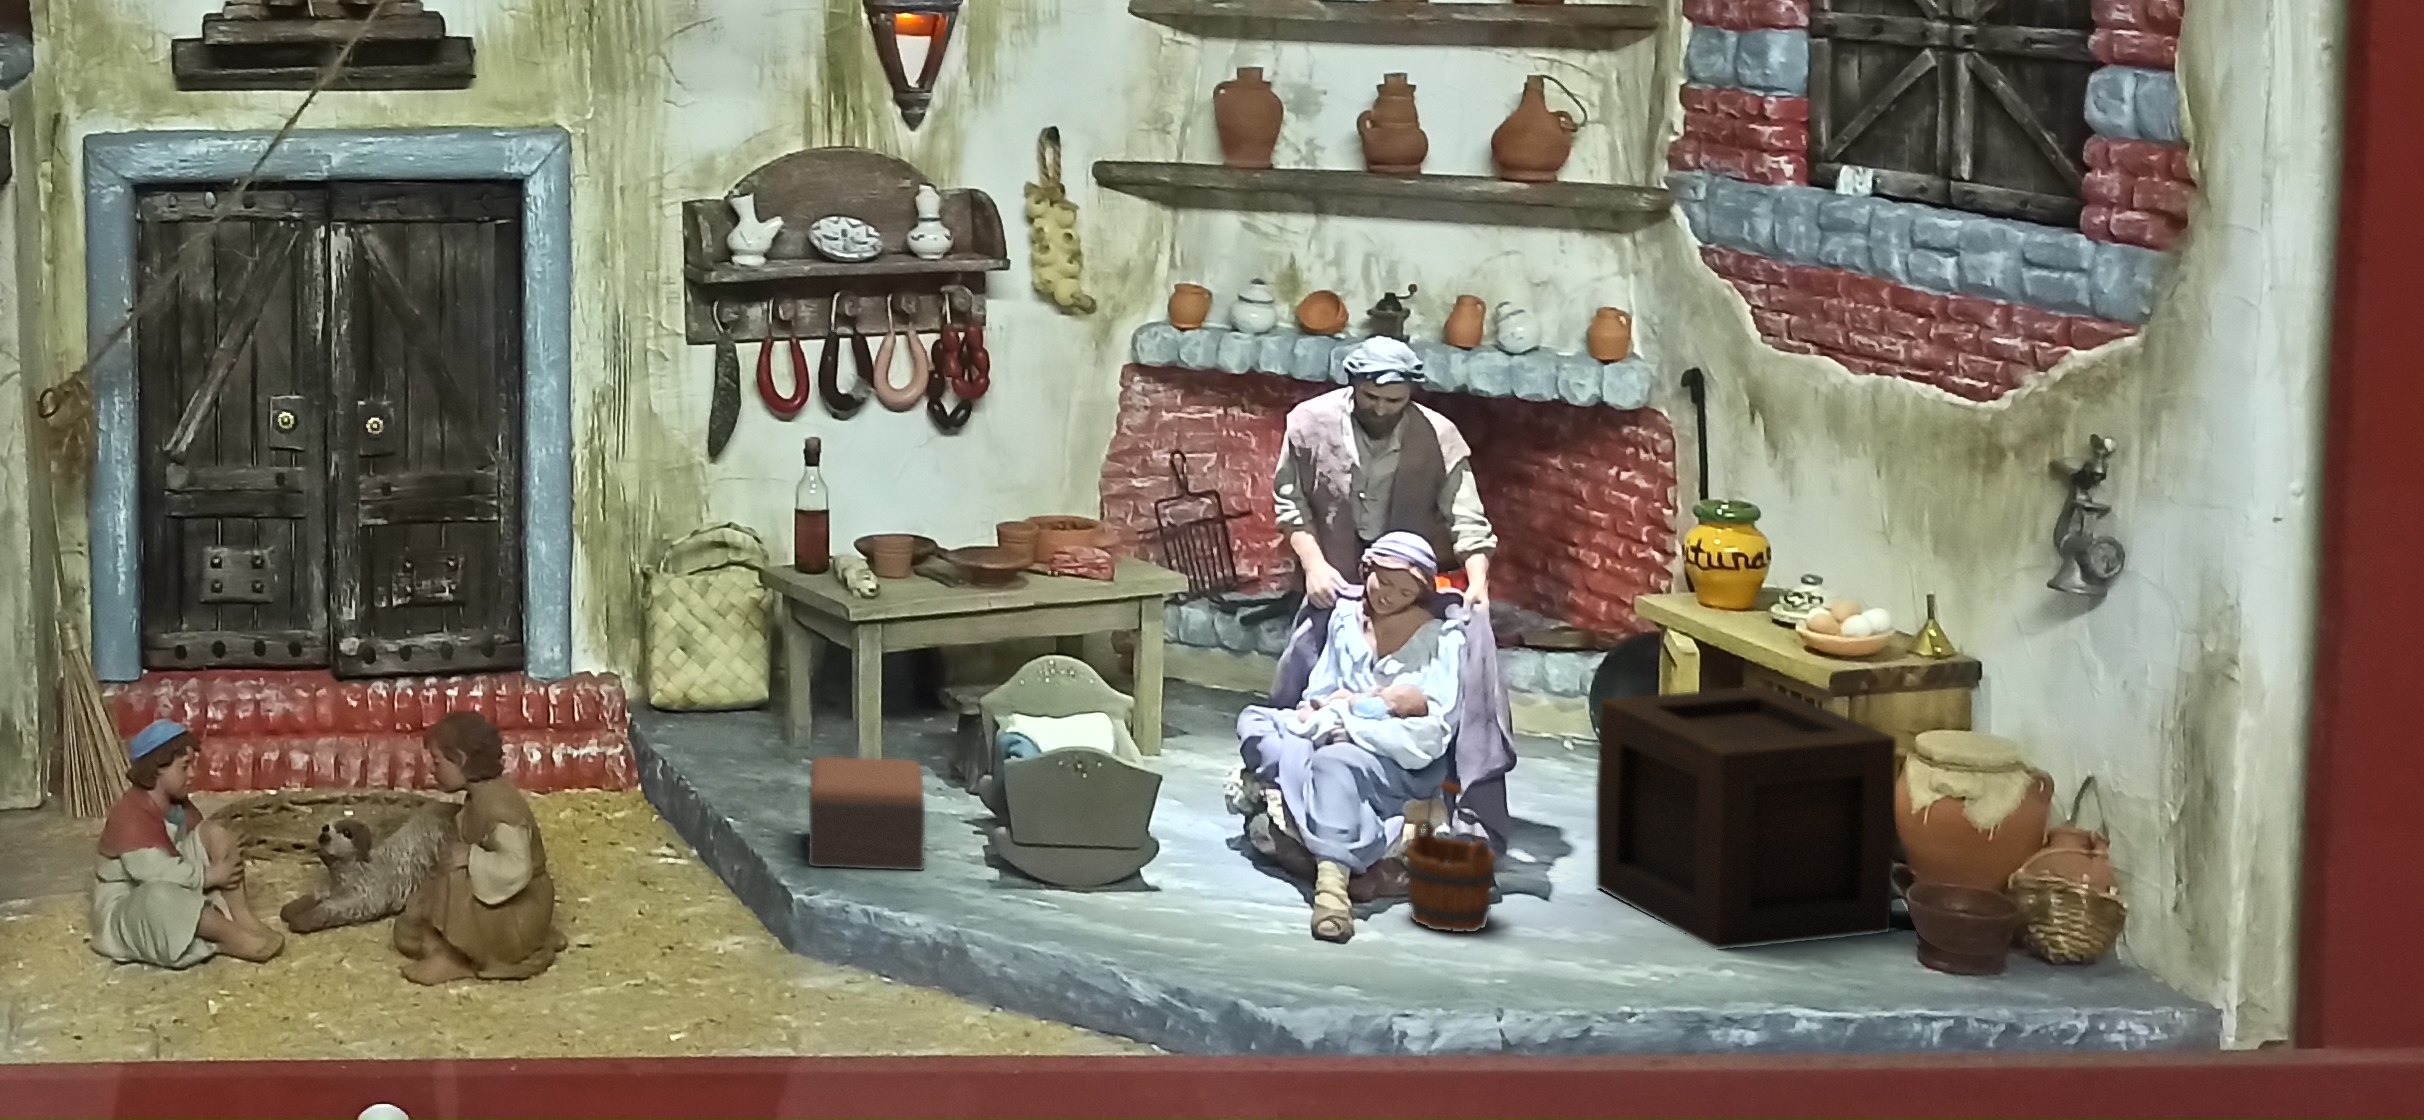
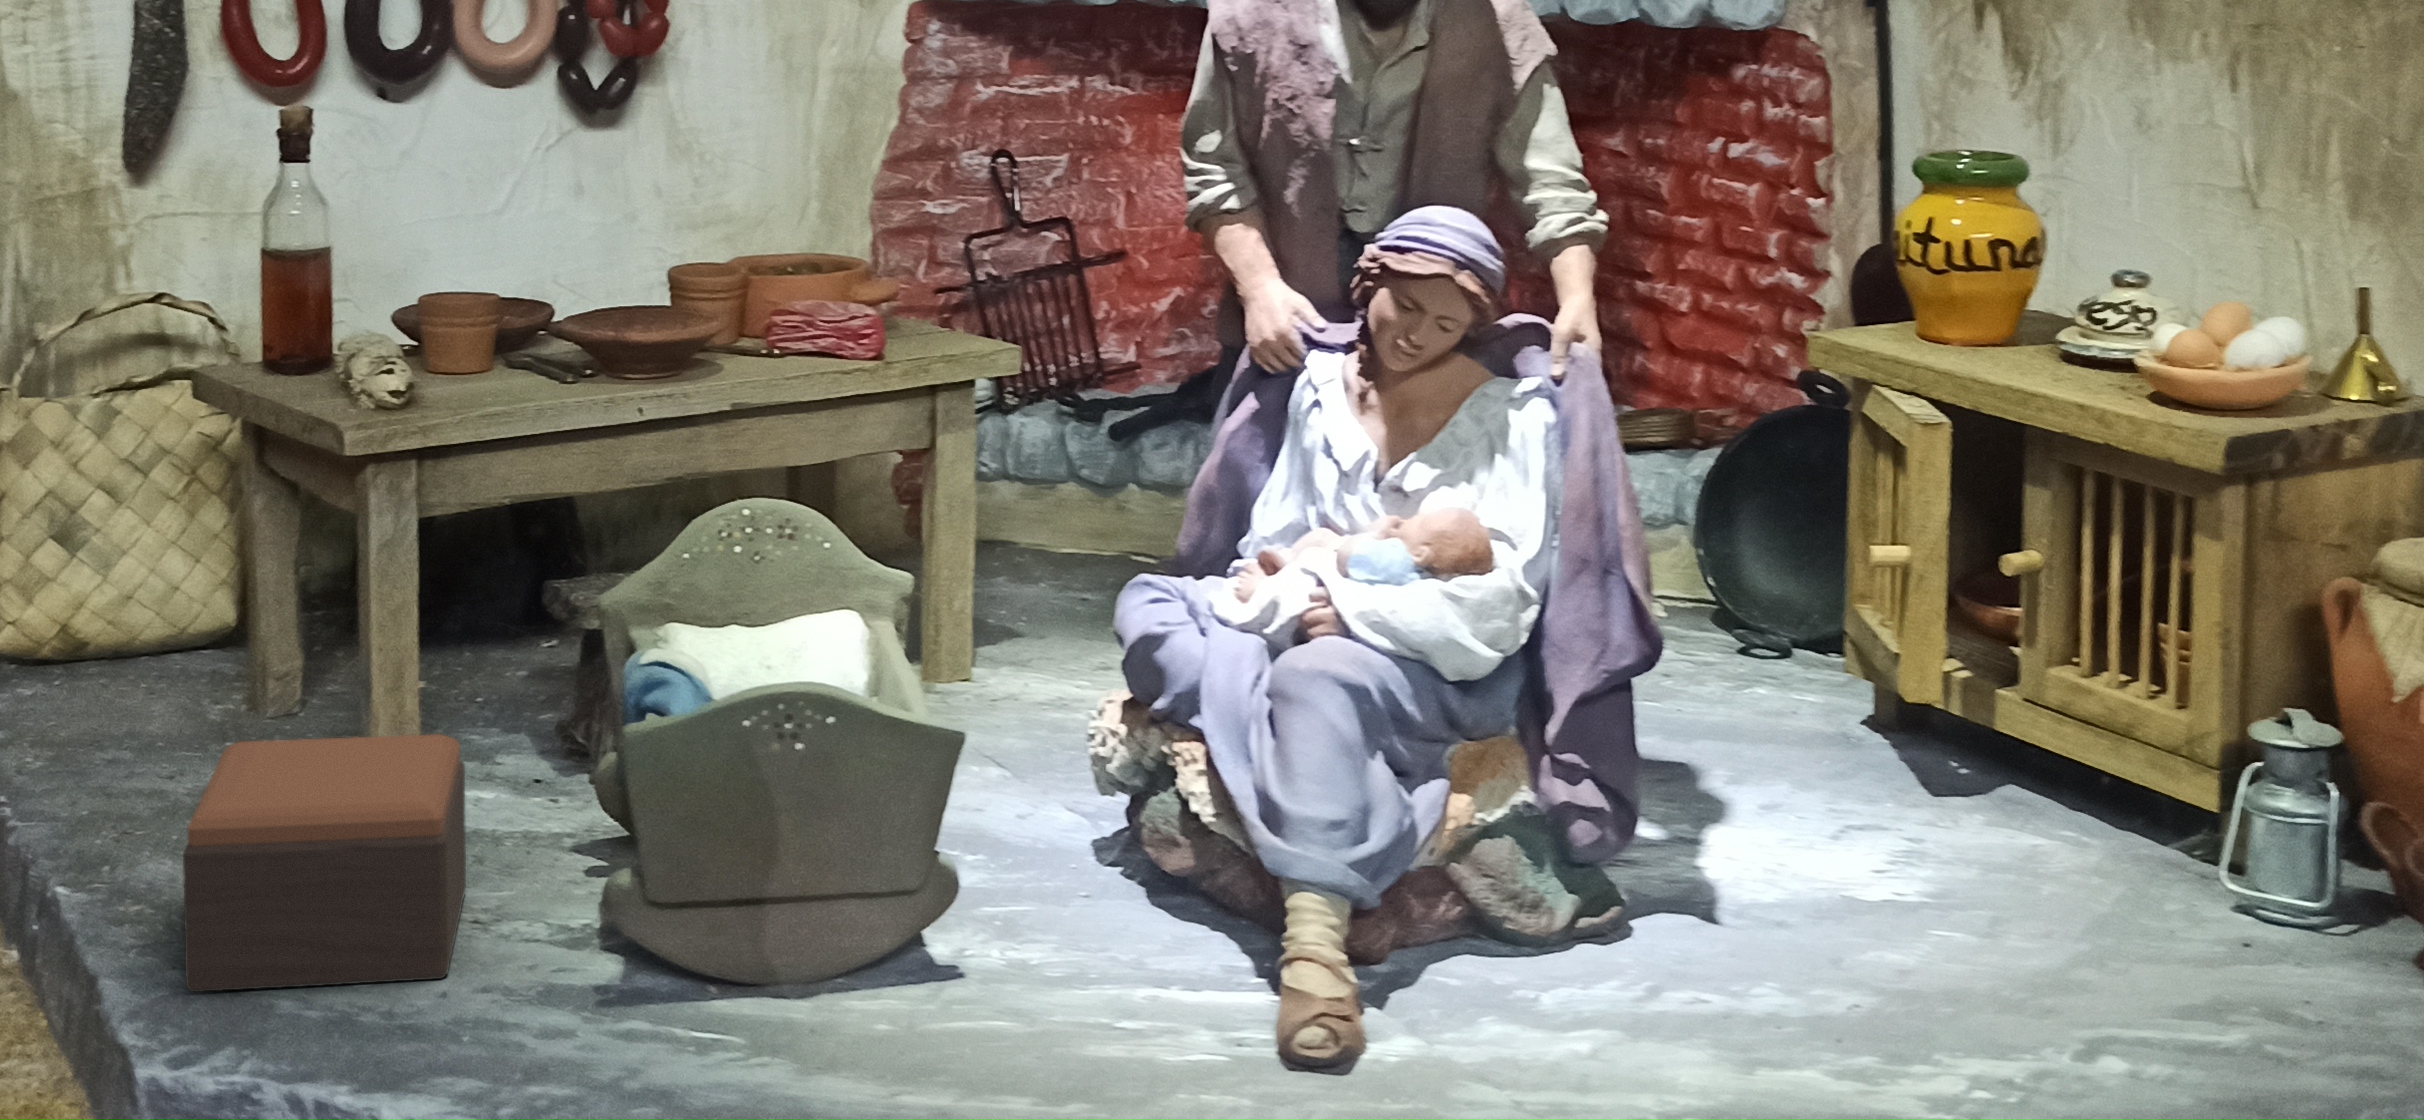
wooden crate: present [1596,686,1896,950] -> none [1798,475,2374,1017]
wooden bucket: present [1405,781,1495,932] -> none [1458,706,1640,1026]

